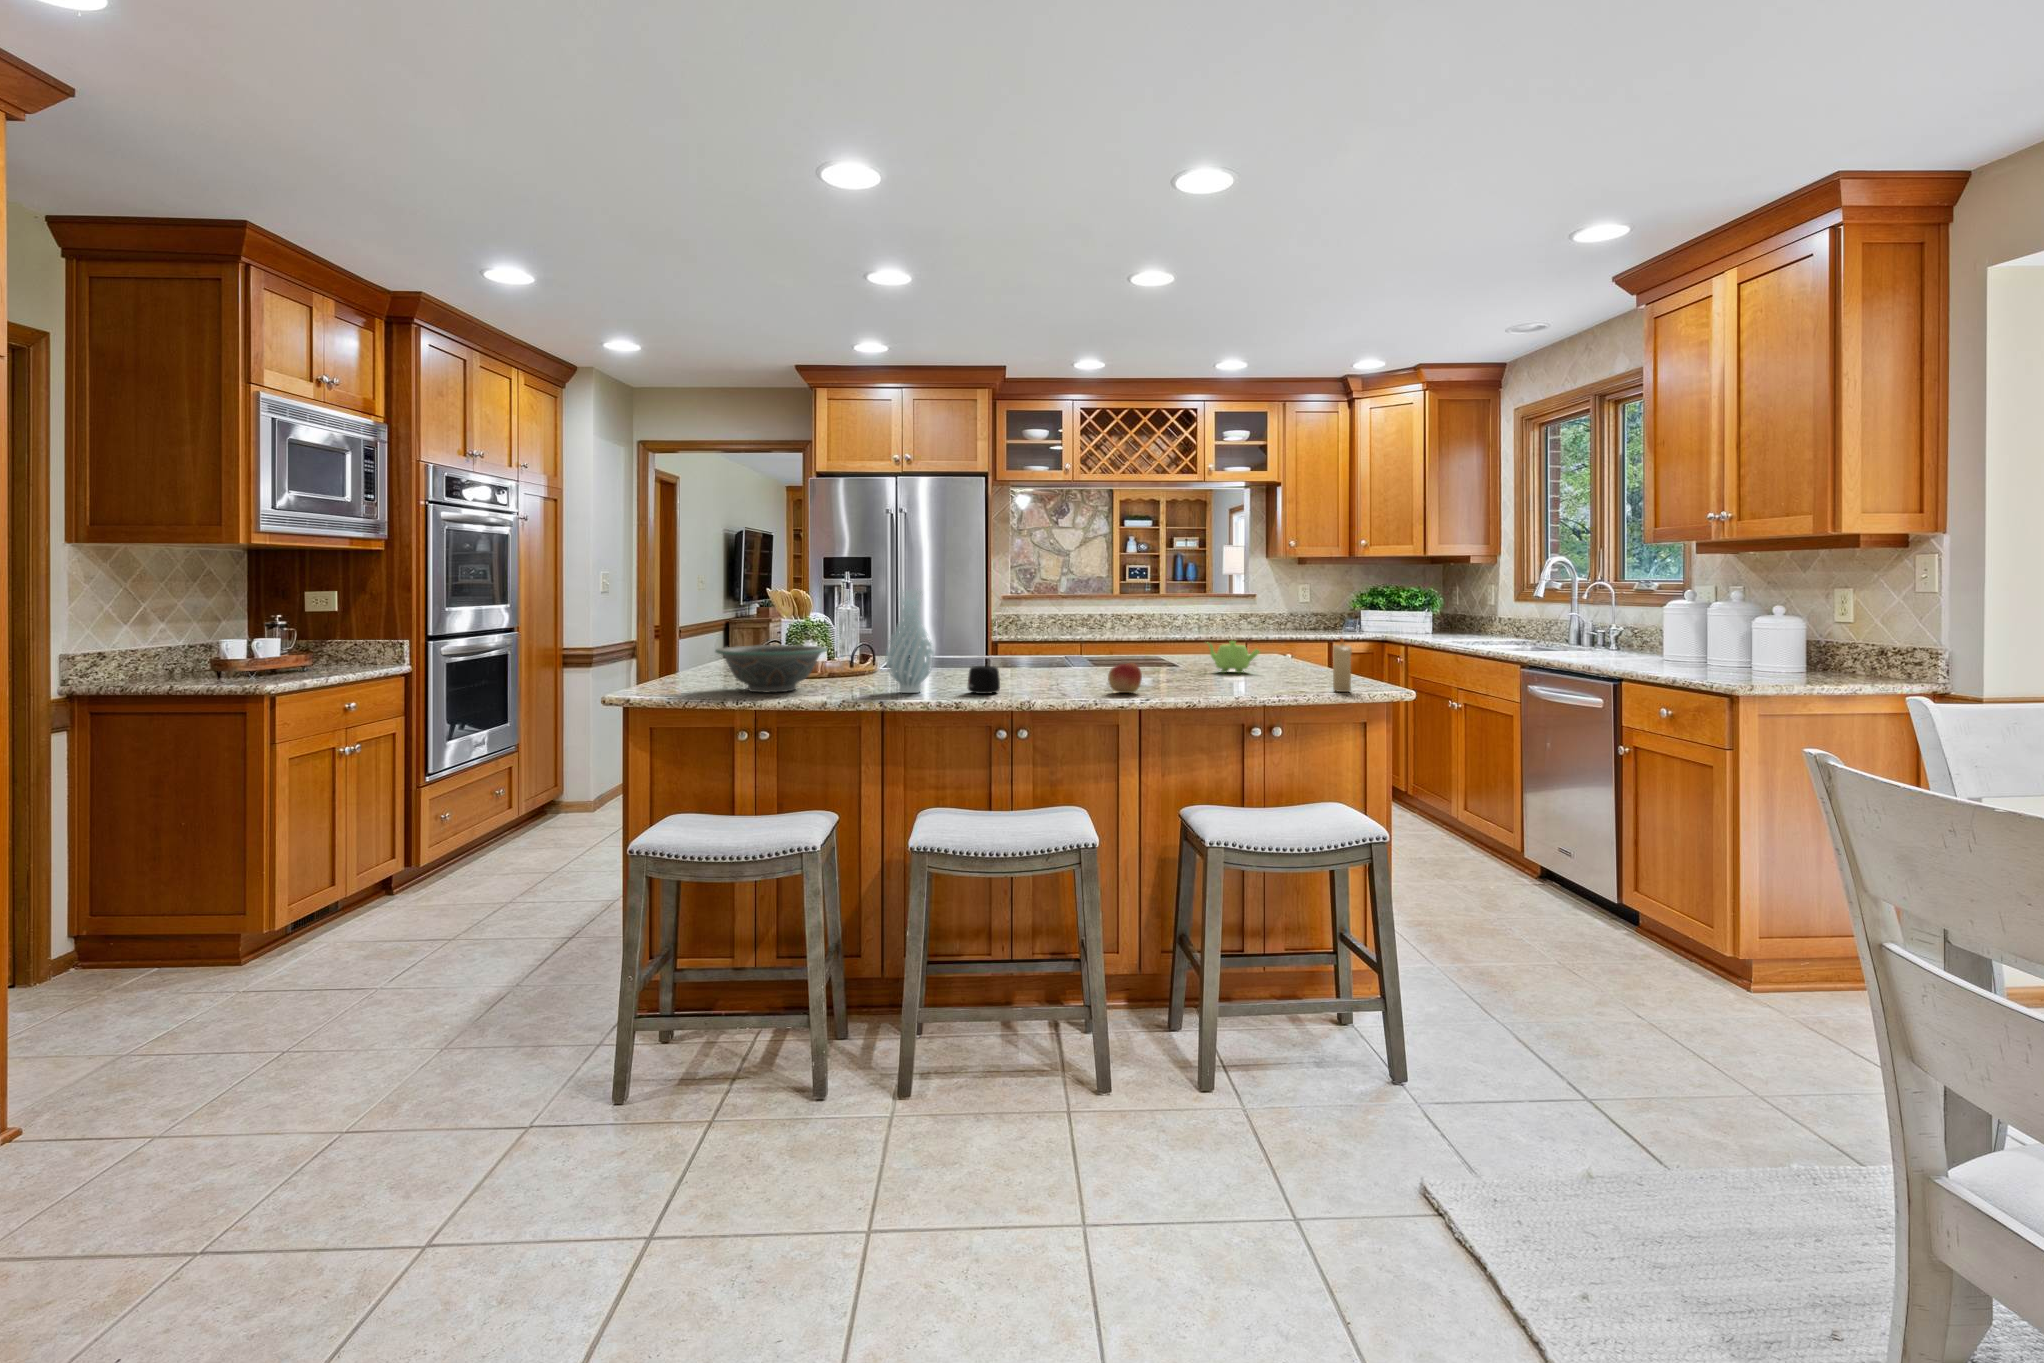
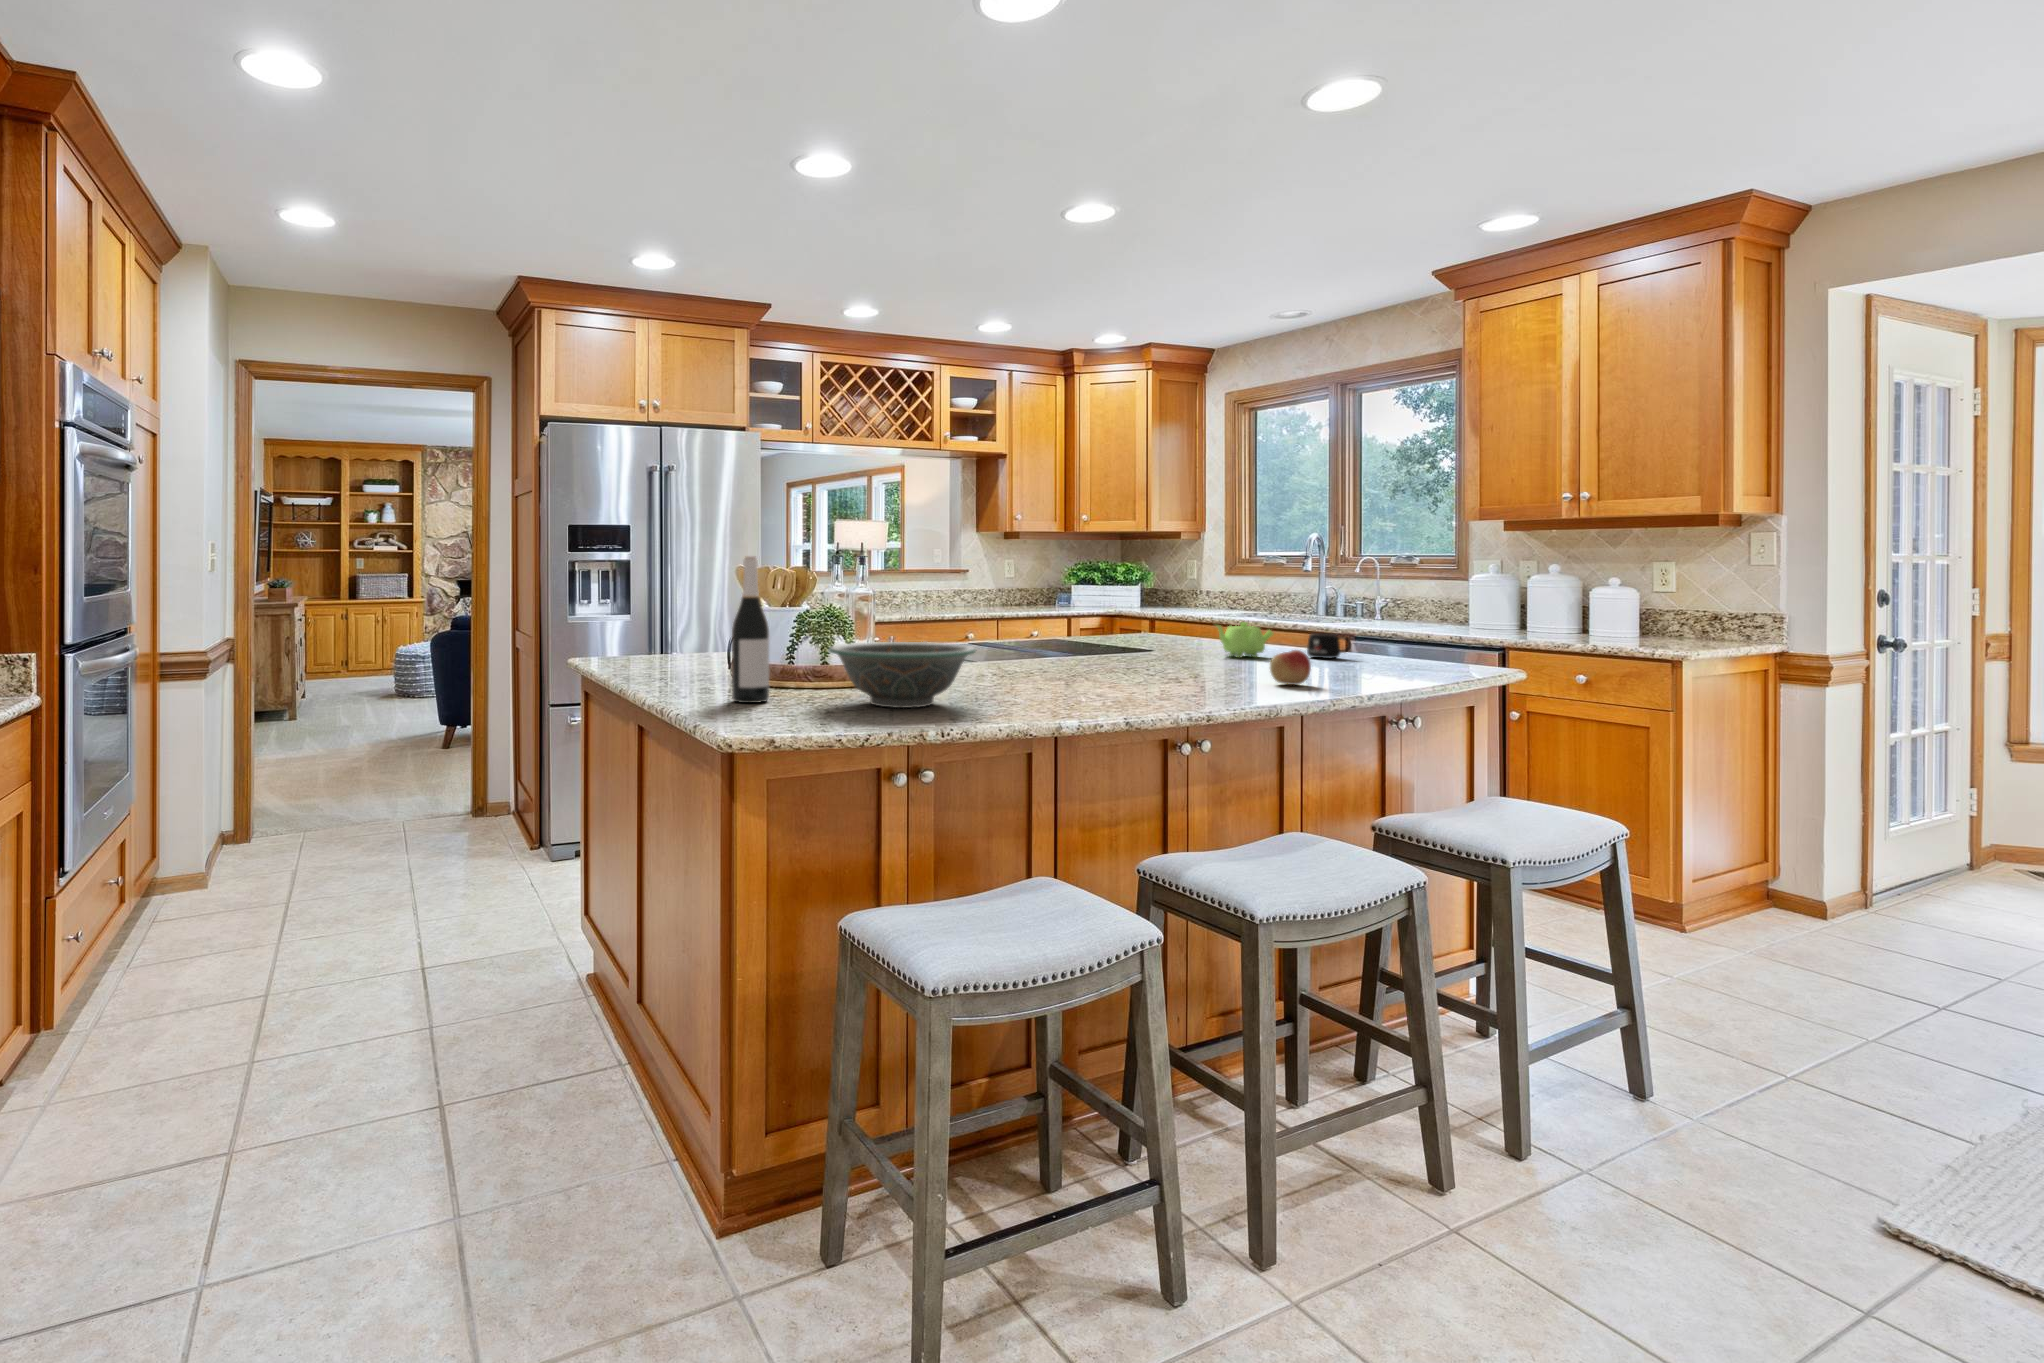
wine bottle: none [682,581,710,685] -> present [732,557,769,703]
vase: present [886,589,934,693] -> none [1044,565,1107,698]
candle: present [1333,638,1352,692] -> none [1445,613,1467,673]
mug: present [968,666,1000,694] -> present [1307,633,1351,658]

